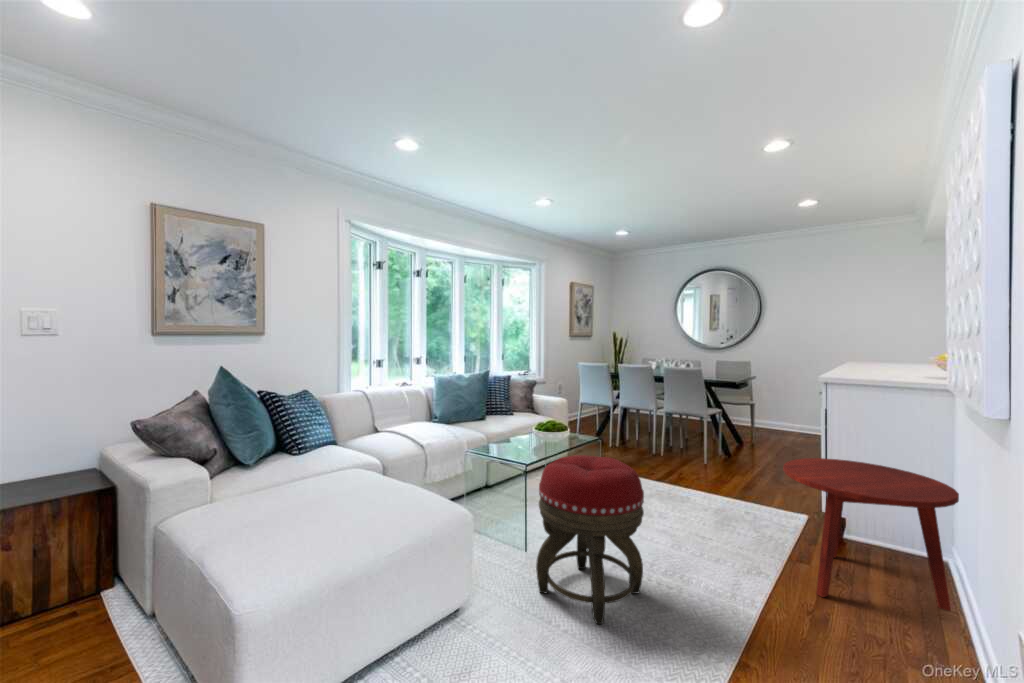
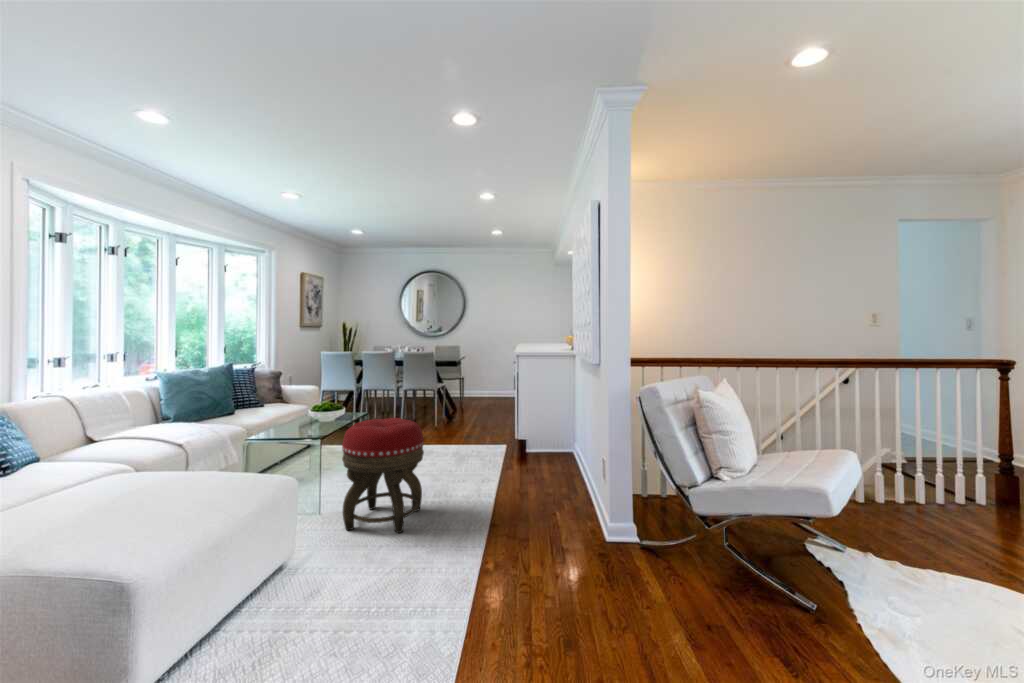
side table: present [783,458,959,611] -> none [498,402,578,483]

